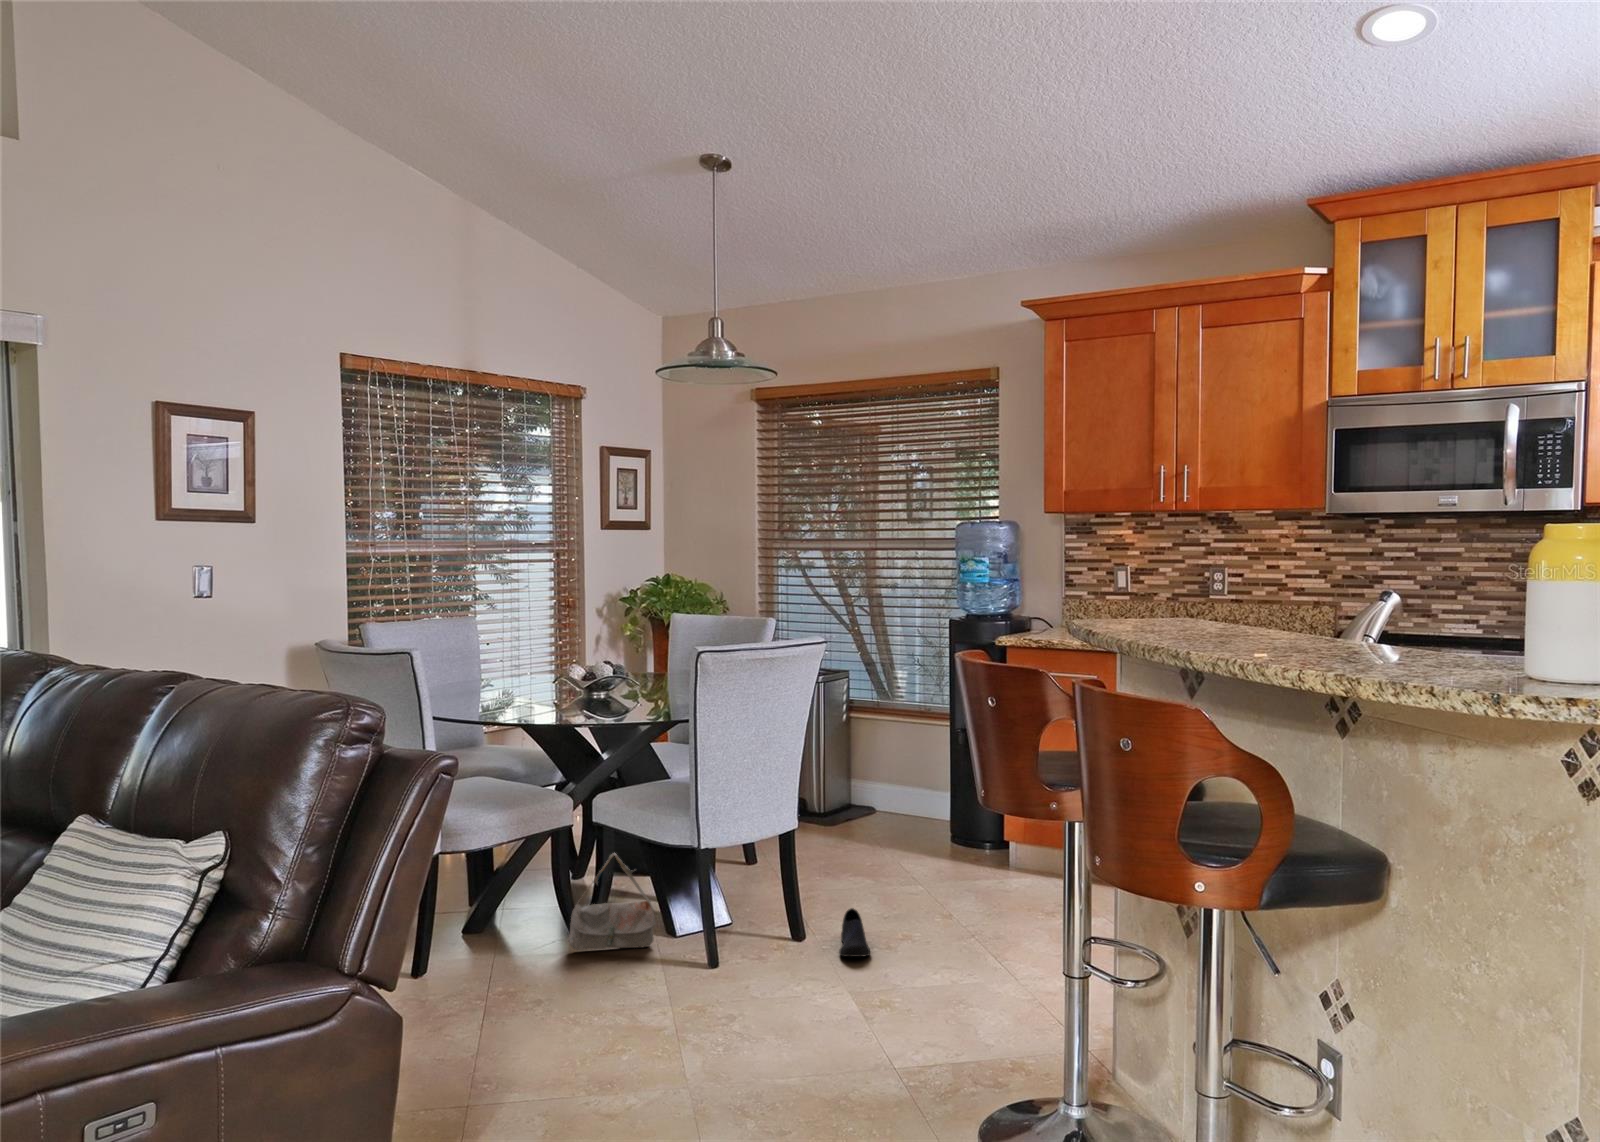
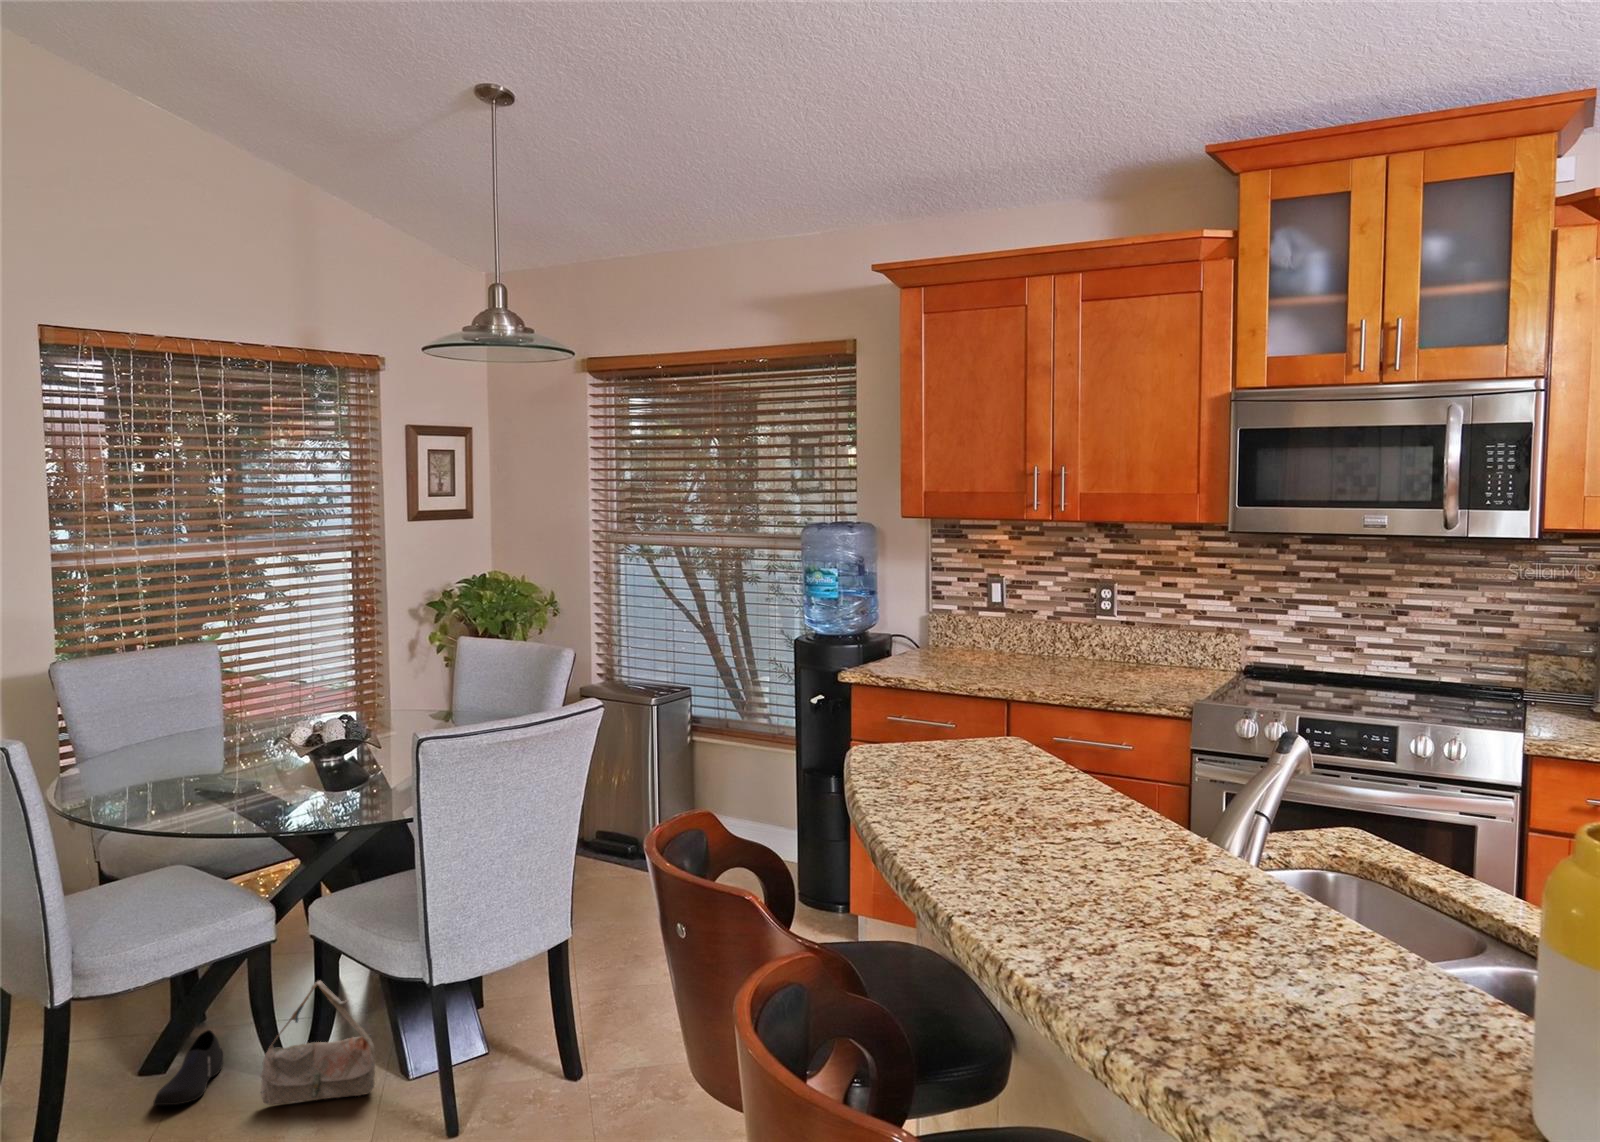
shoe: present [839,908,870,957] -> present [153,1030,223,1105]

